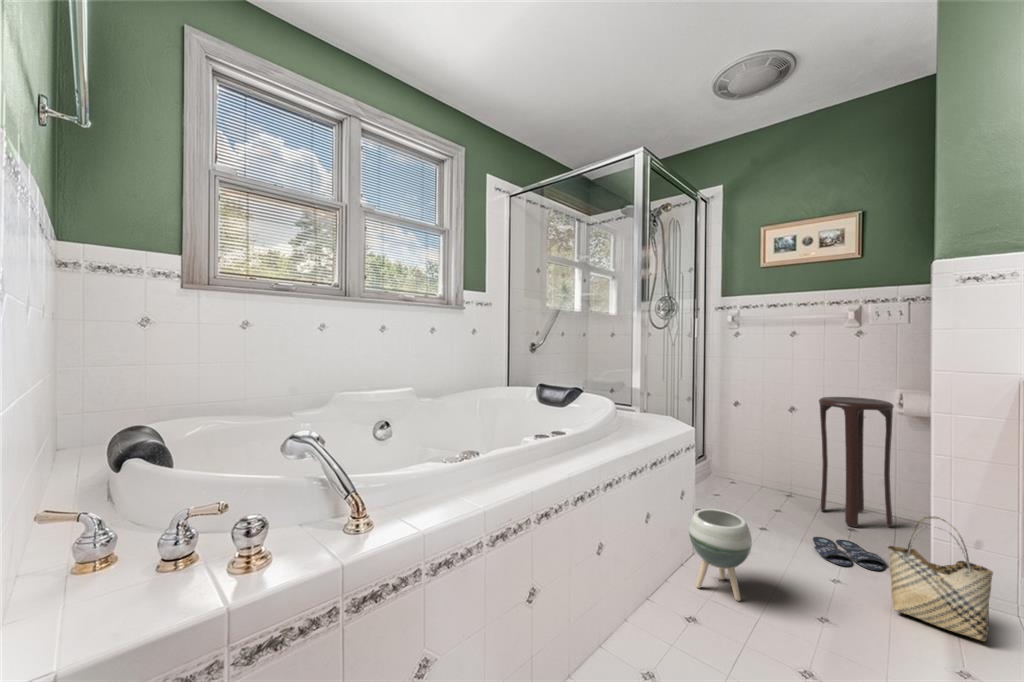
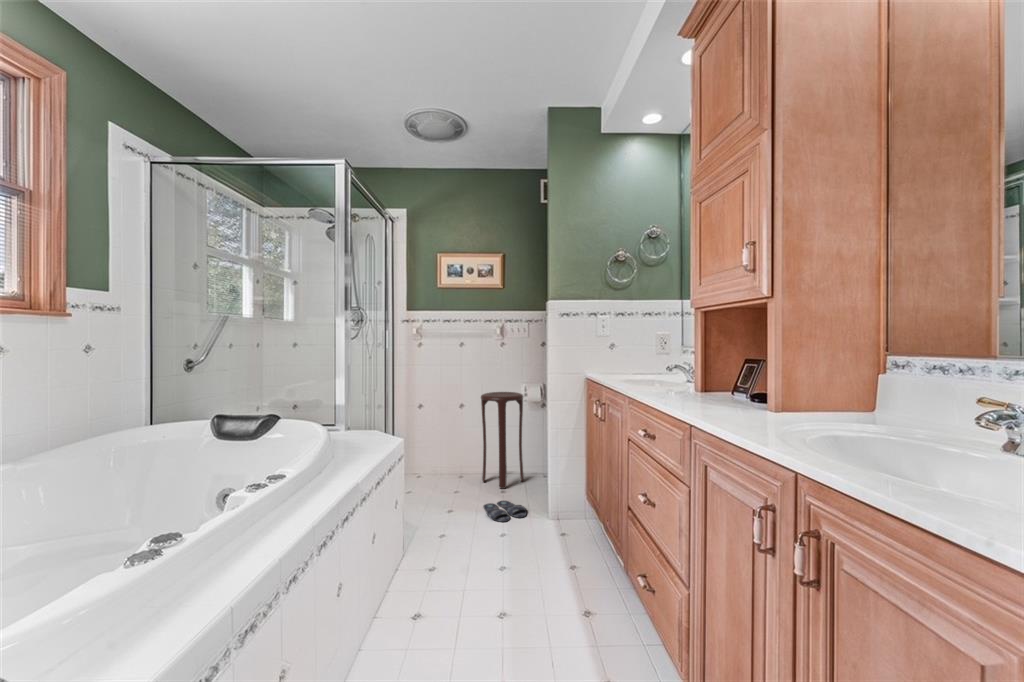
planter: present [689,509,752,601] -> none [406,508,457,586]
woven basket: present [888,517,993,641] -> none [534,471,583,543]

